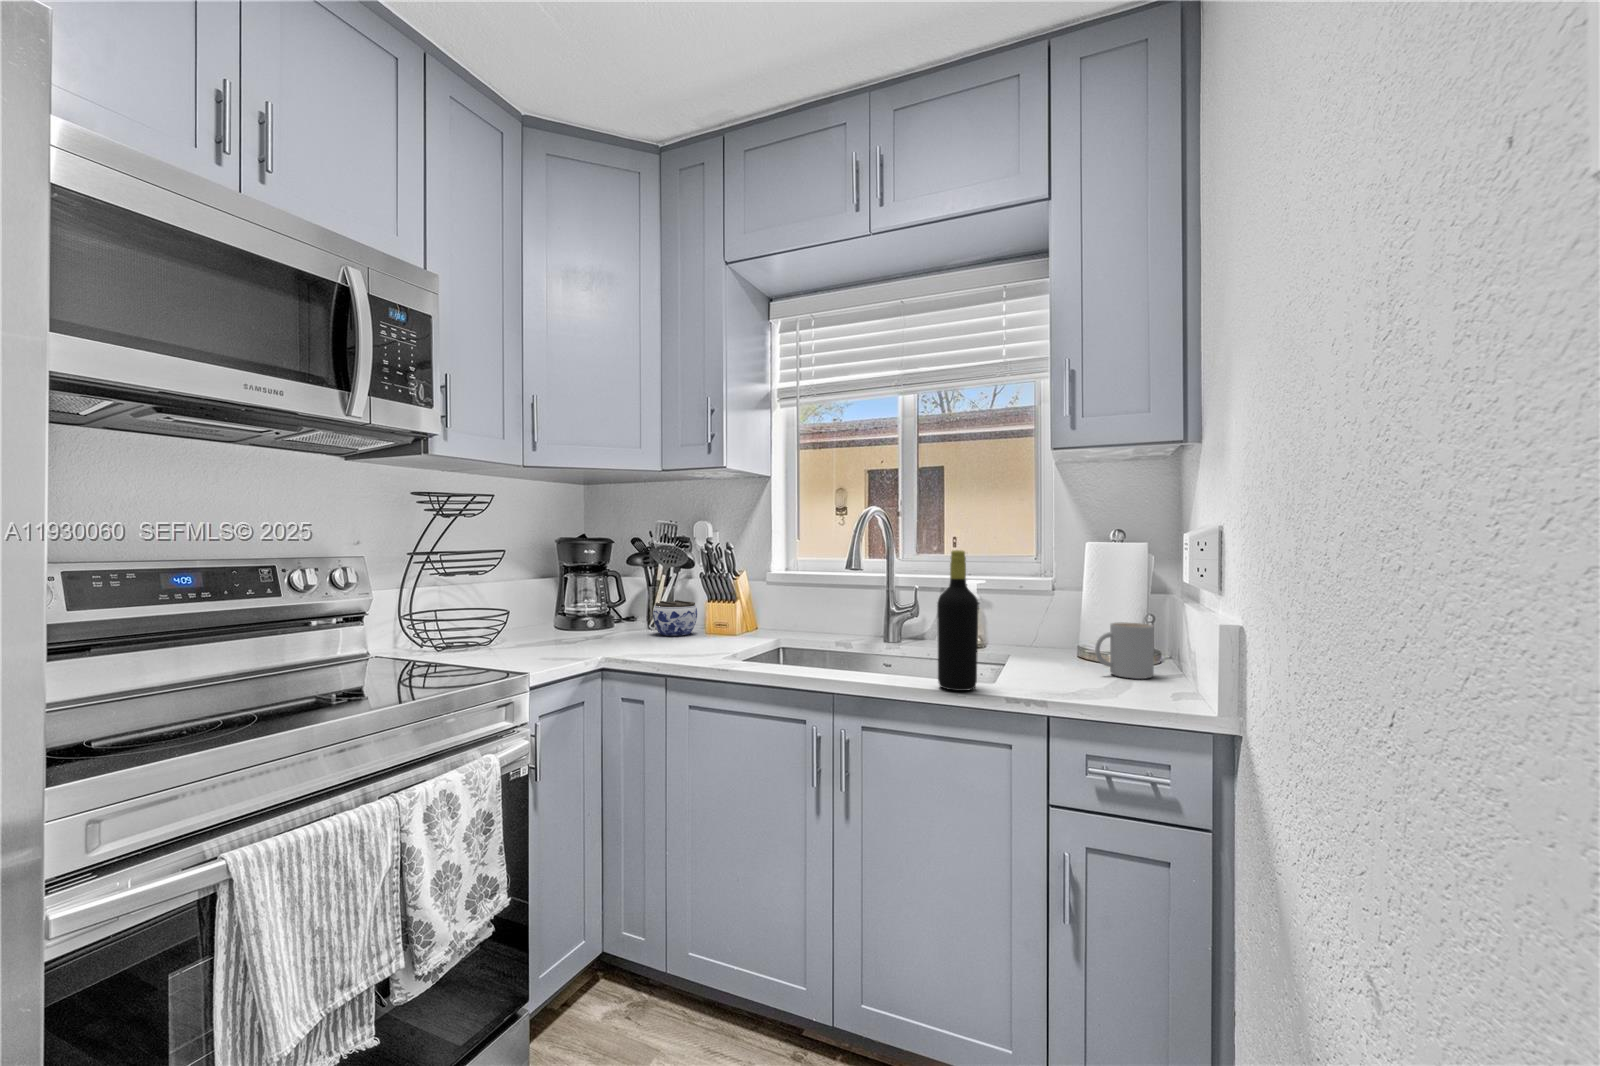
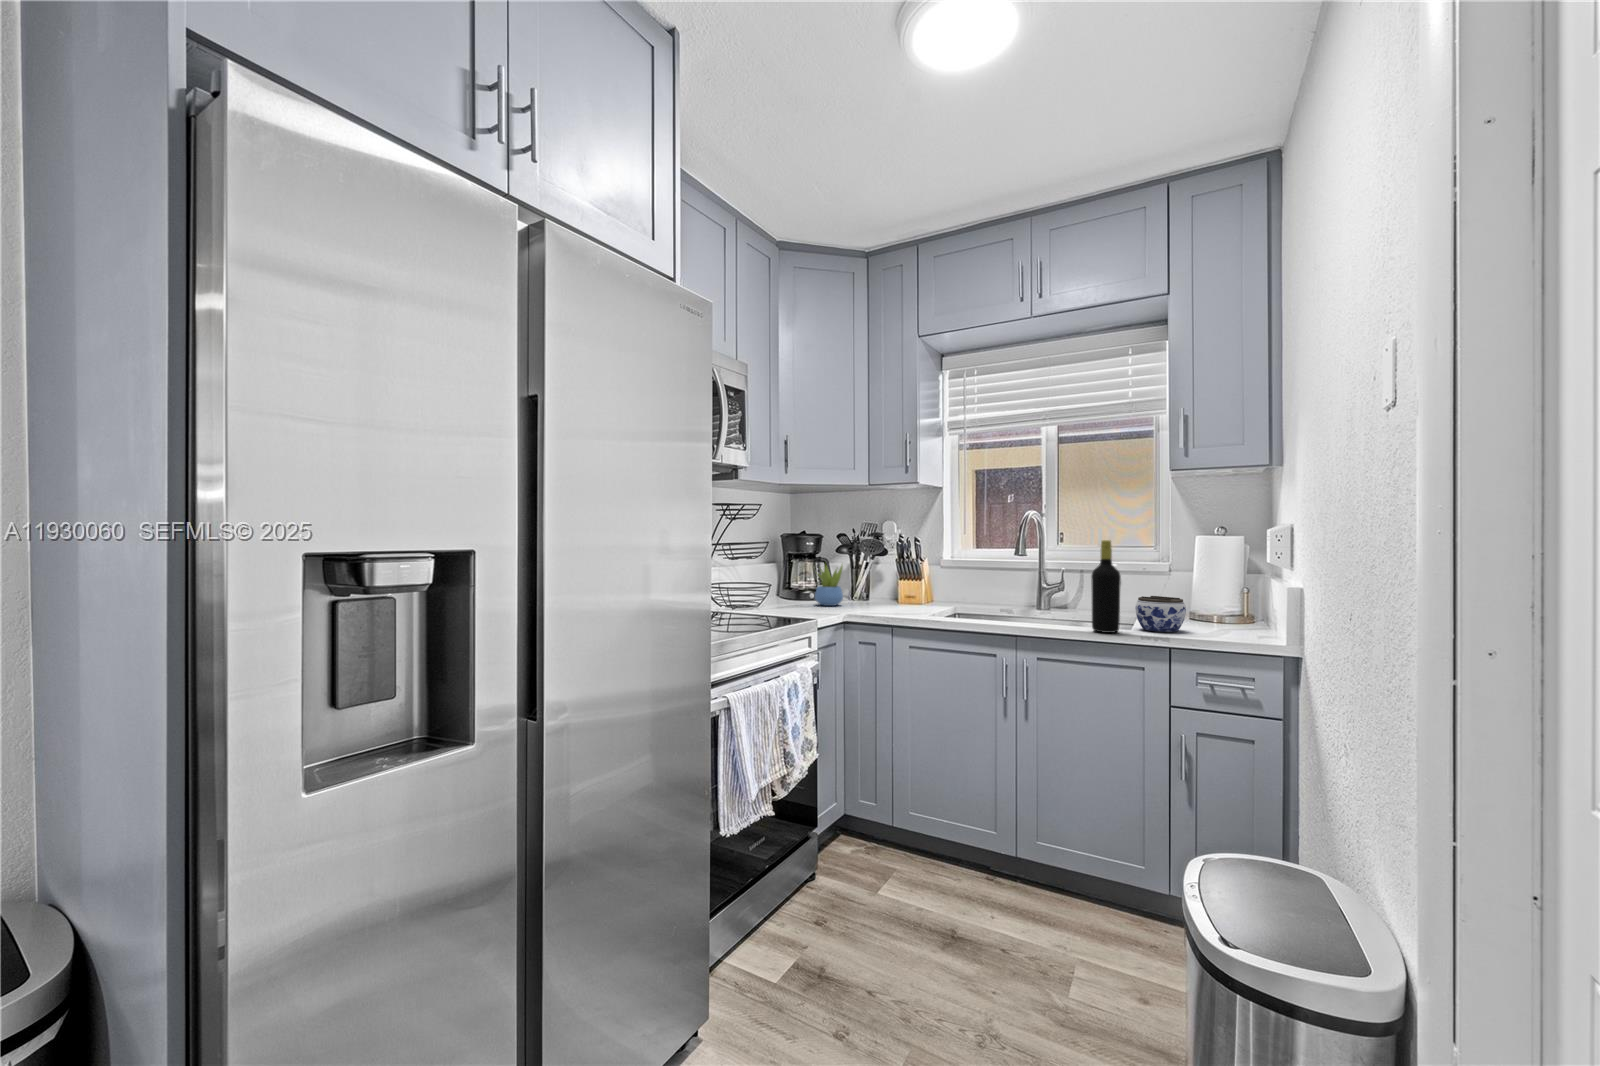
succulent plant: none [586,578,627,639] -> present [815,565,843,606]
jar: present [653,600,697,636] -> present [1135,596,1186,632]
mug: present [1095,622,1154,679] -> none [1203,592,1246,630]

